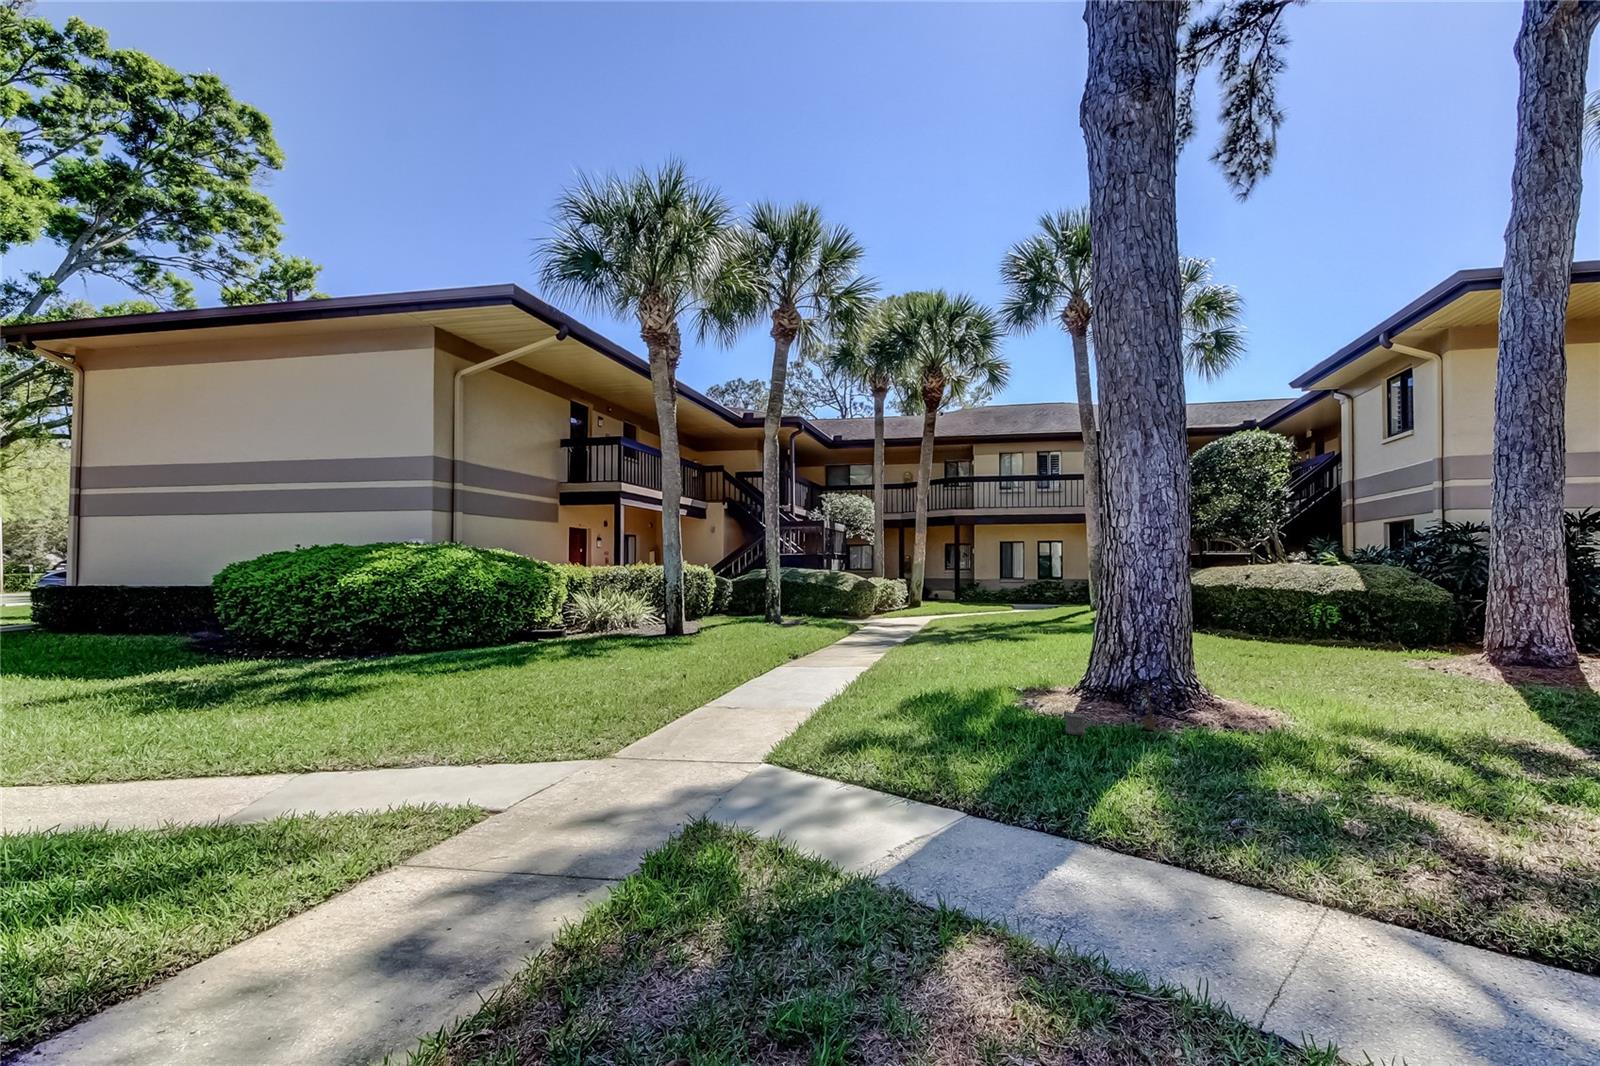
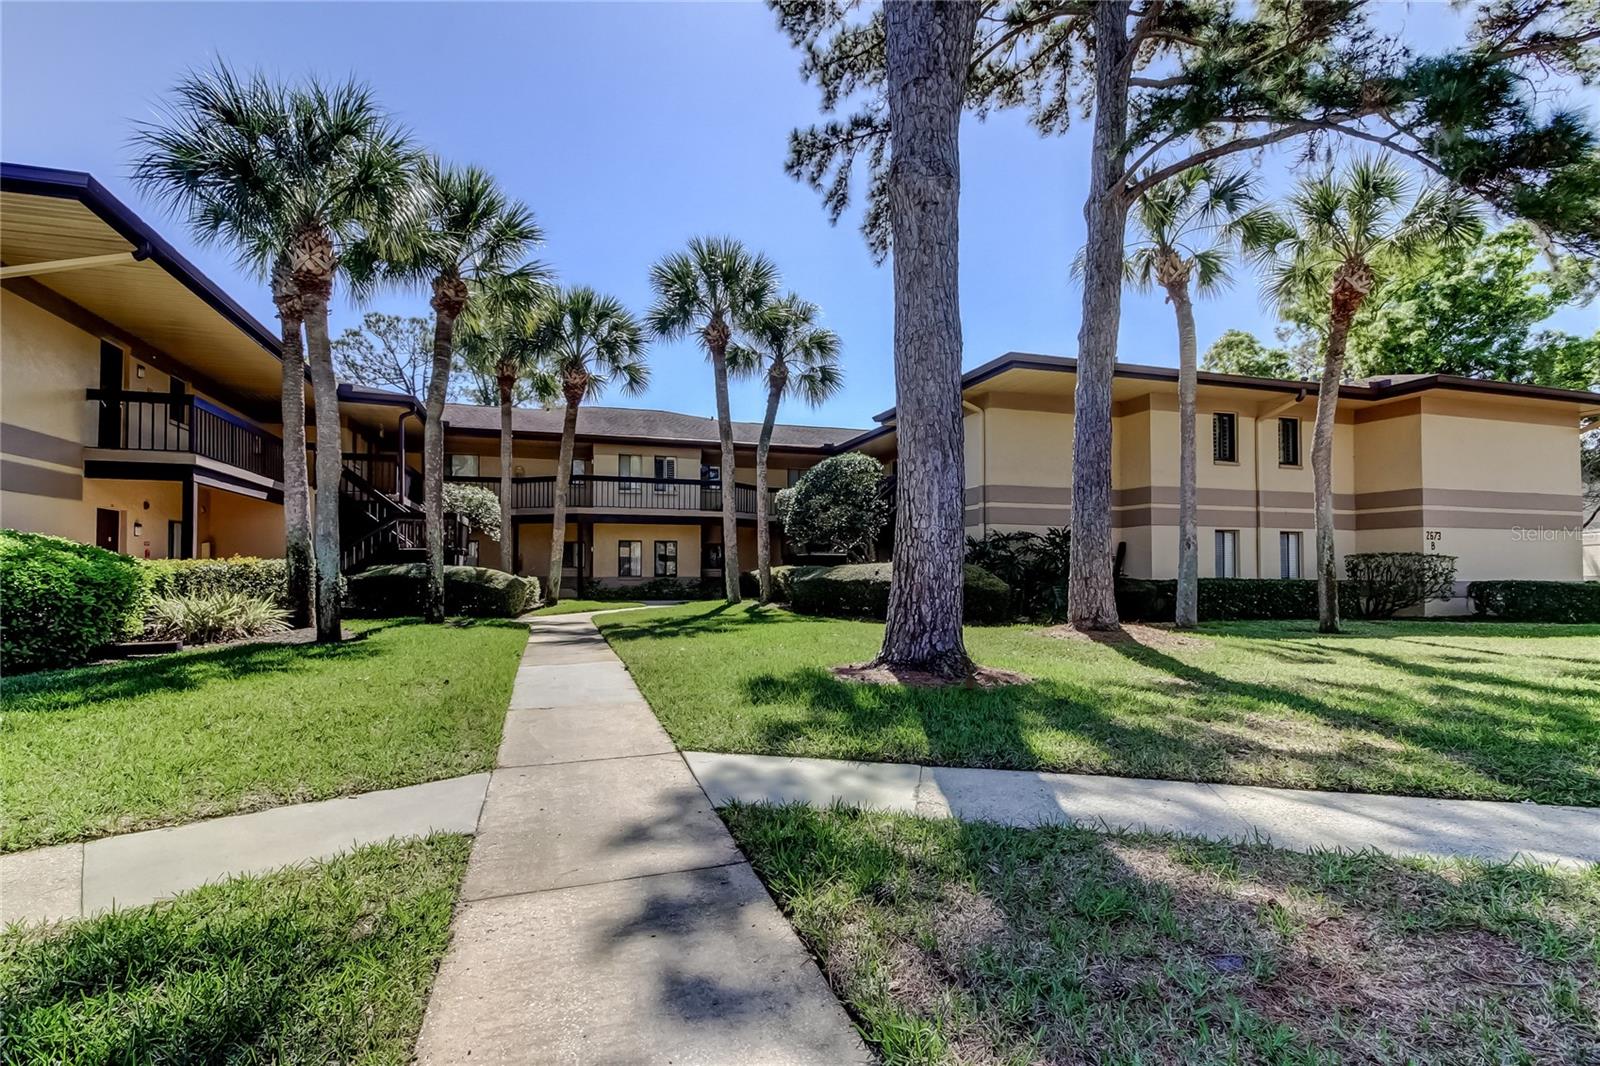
watering can: present [1064,711,1096,735] -> none [918,681,955,700]

